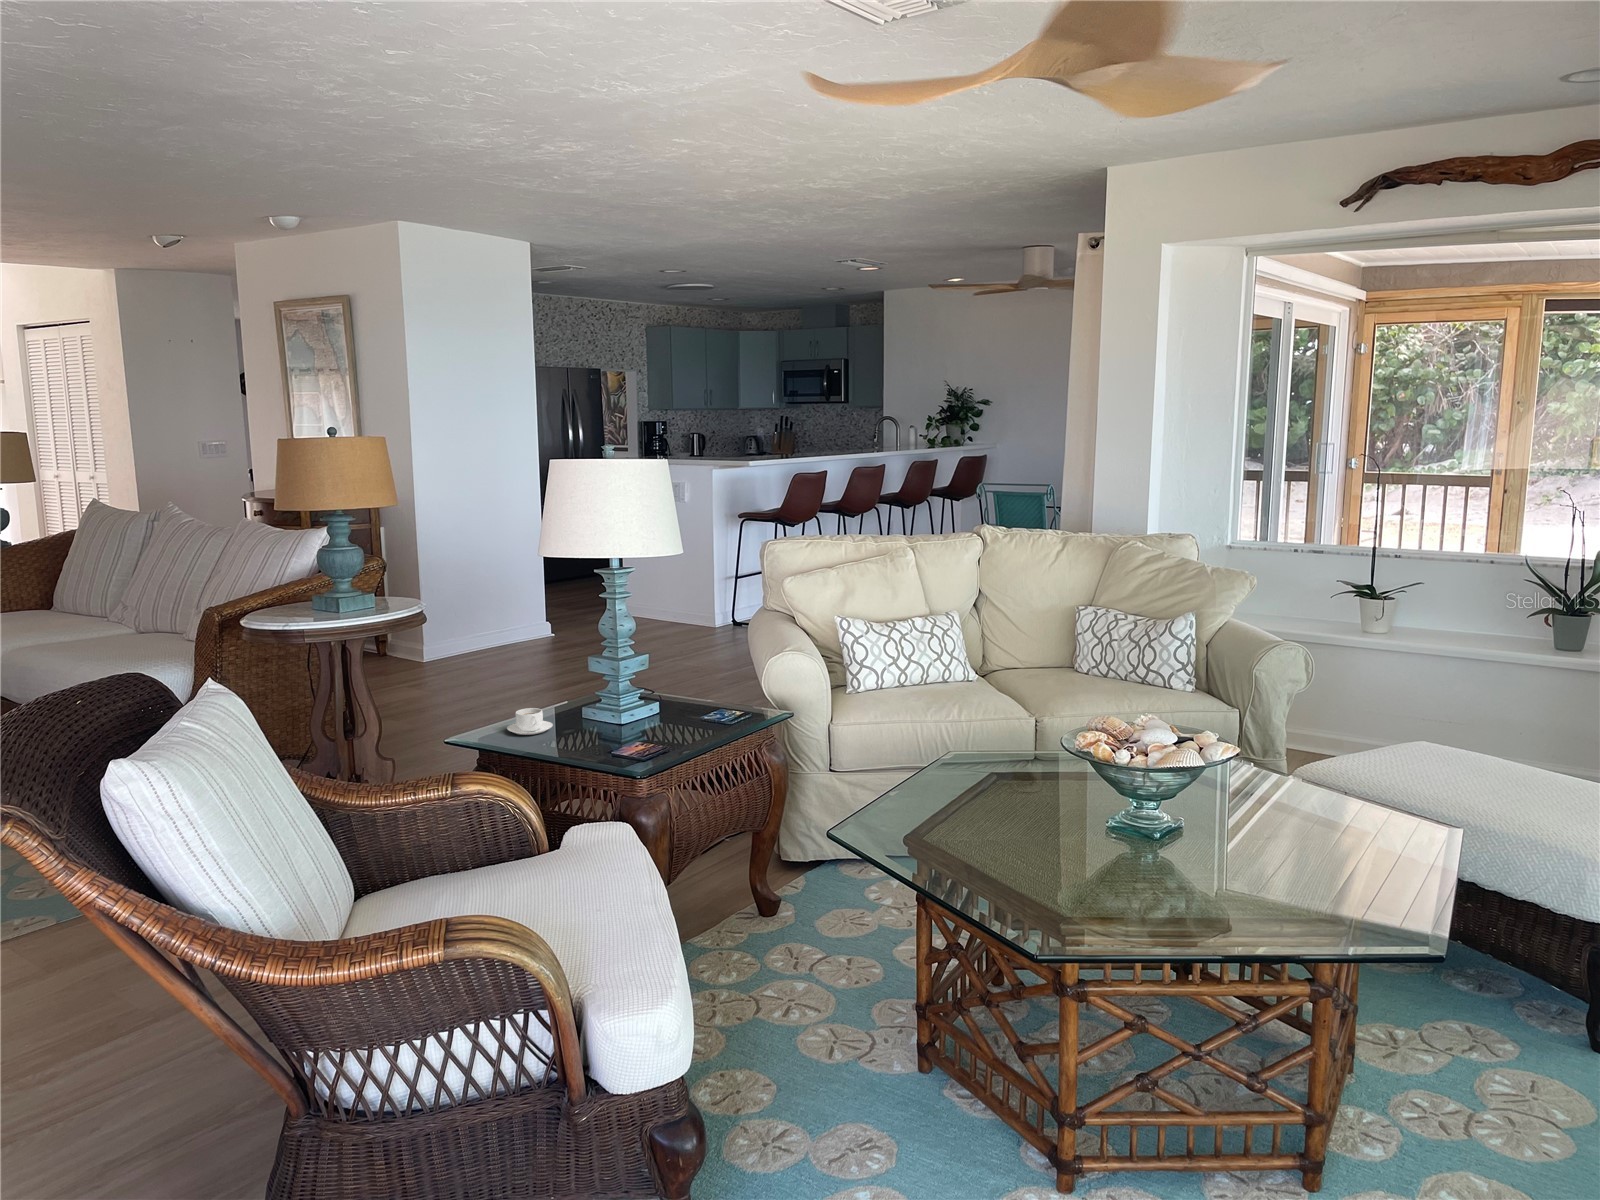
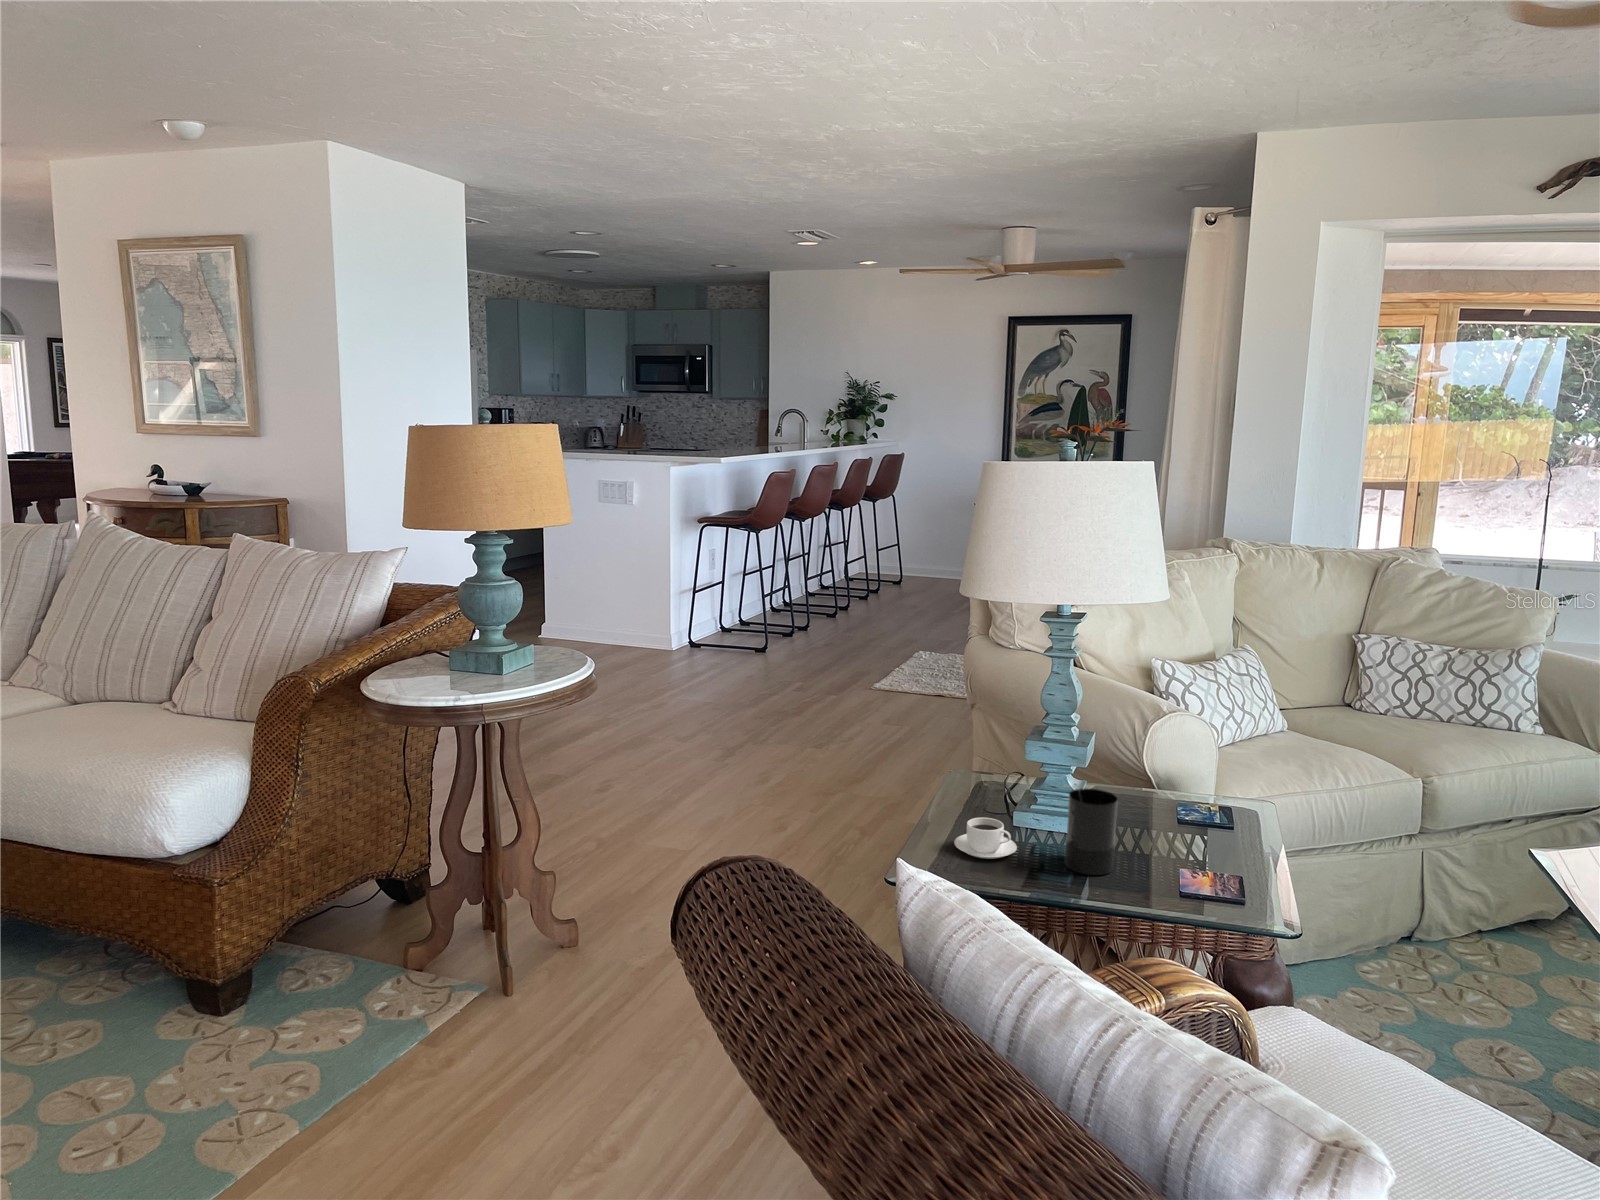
candle: none [560,683,598,748] -> present [1065,788,1118,875]

